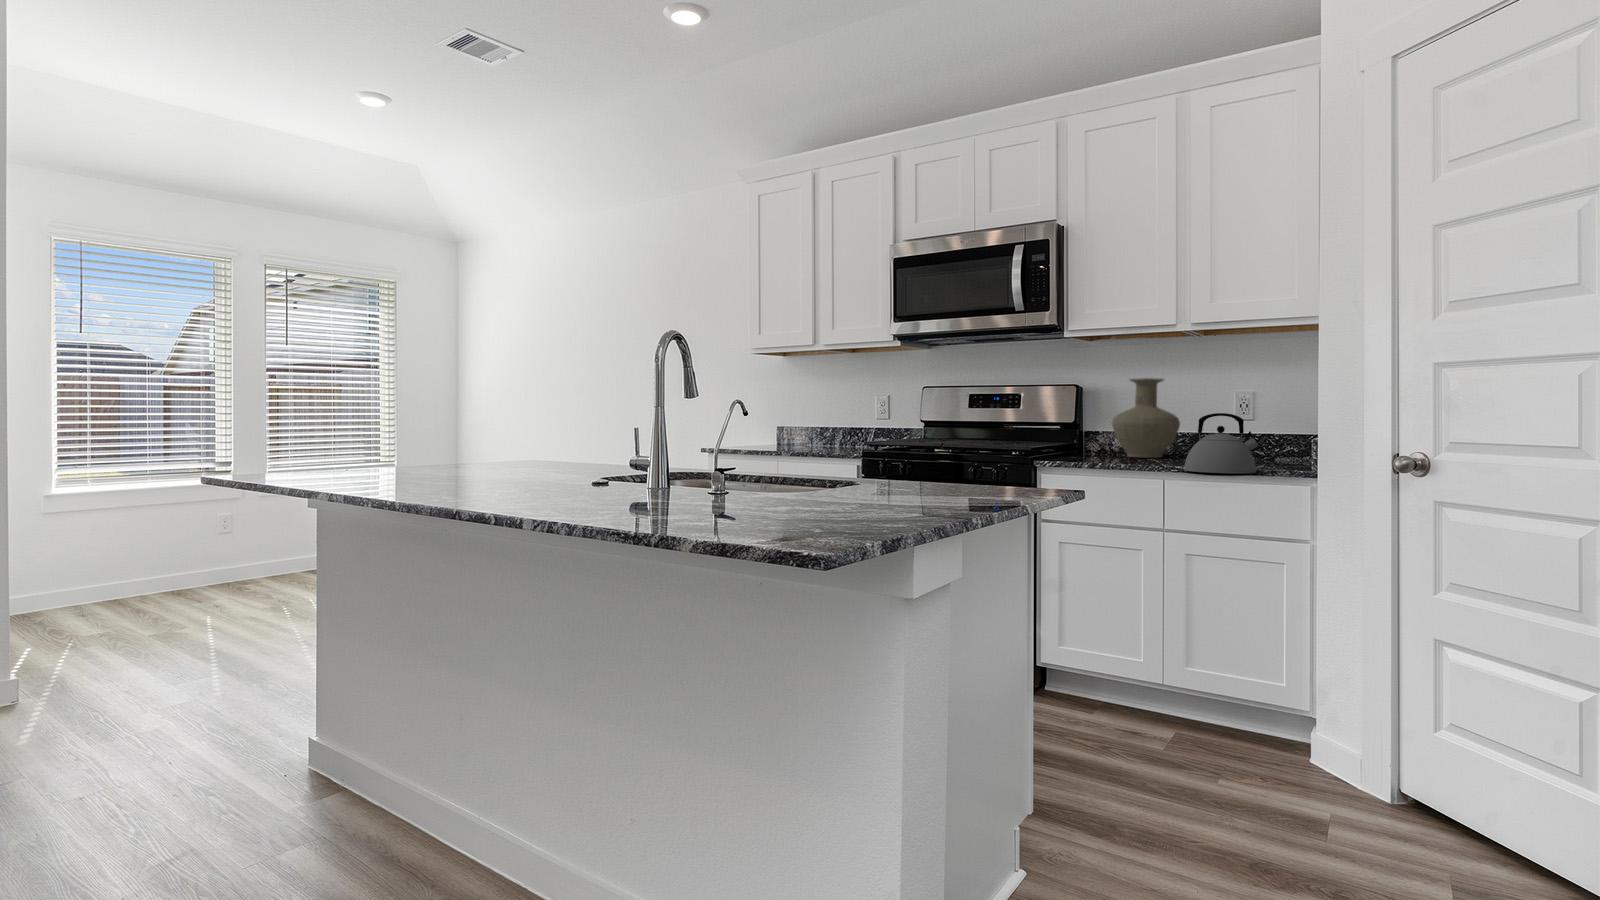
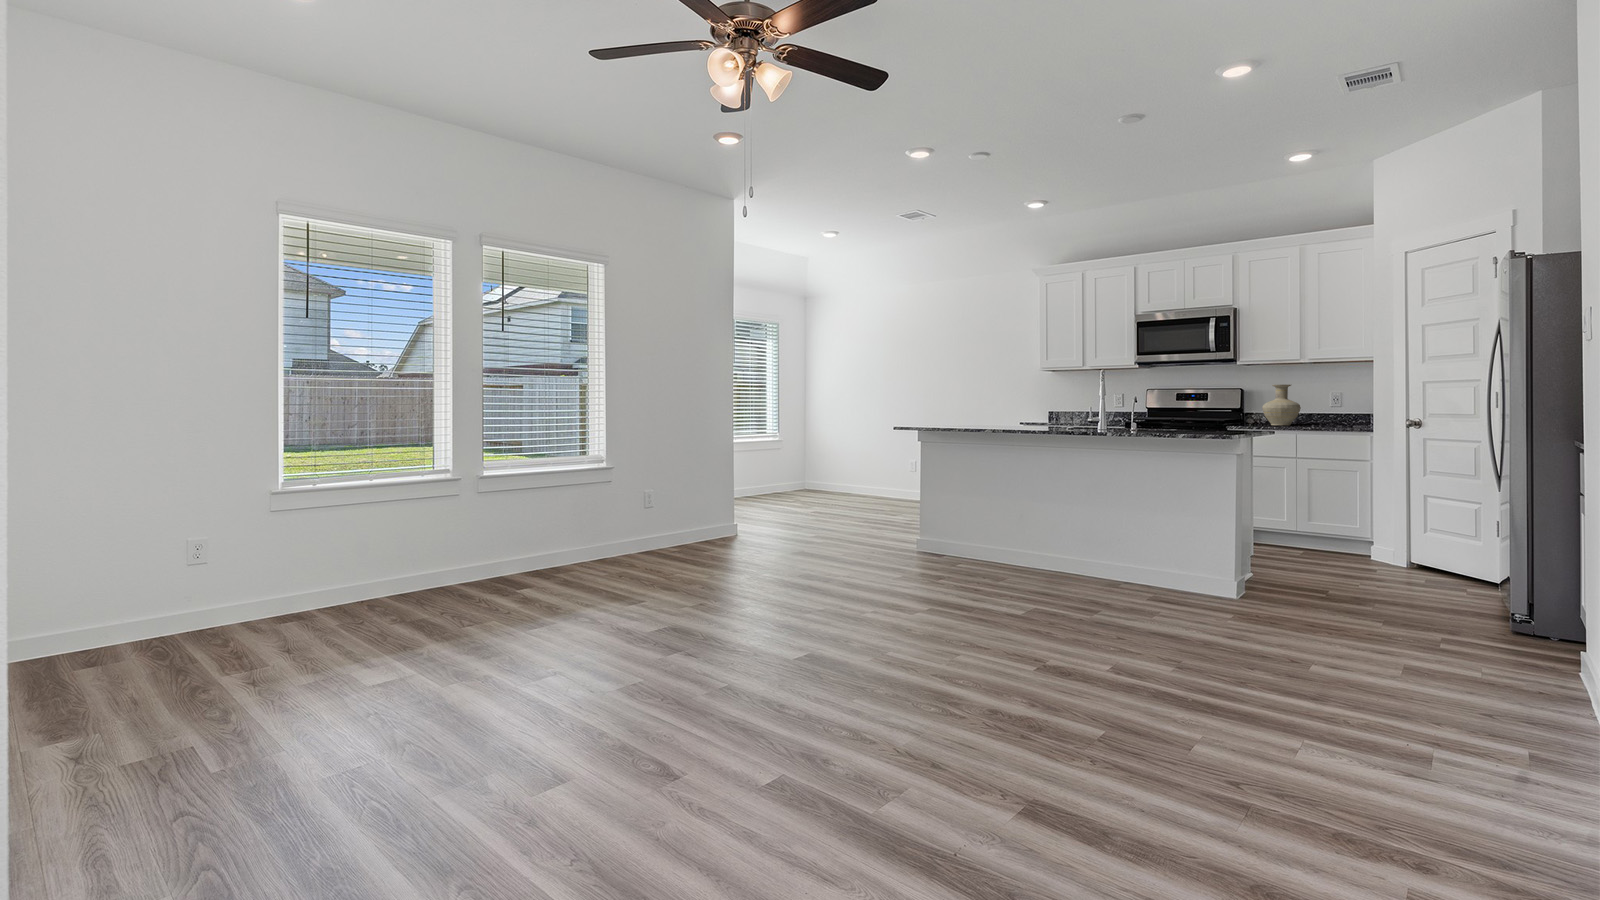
kettle: present [1184,413,1259,474] -> none [1306,402,1344,430]

